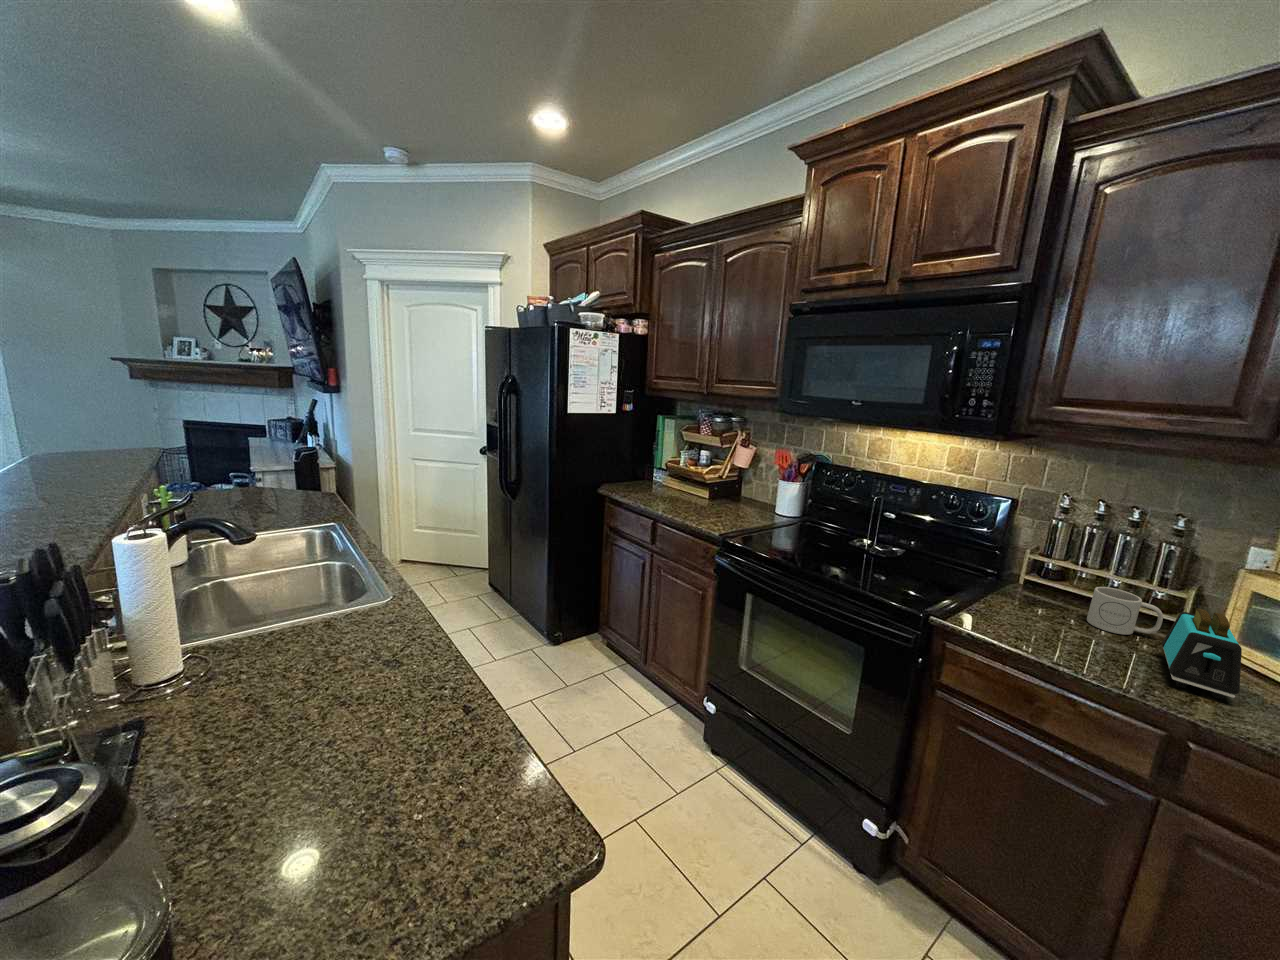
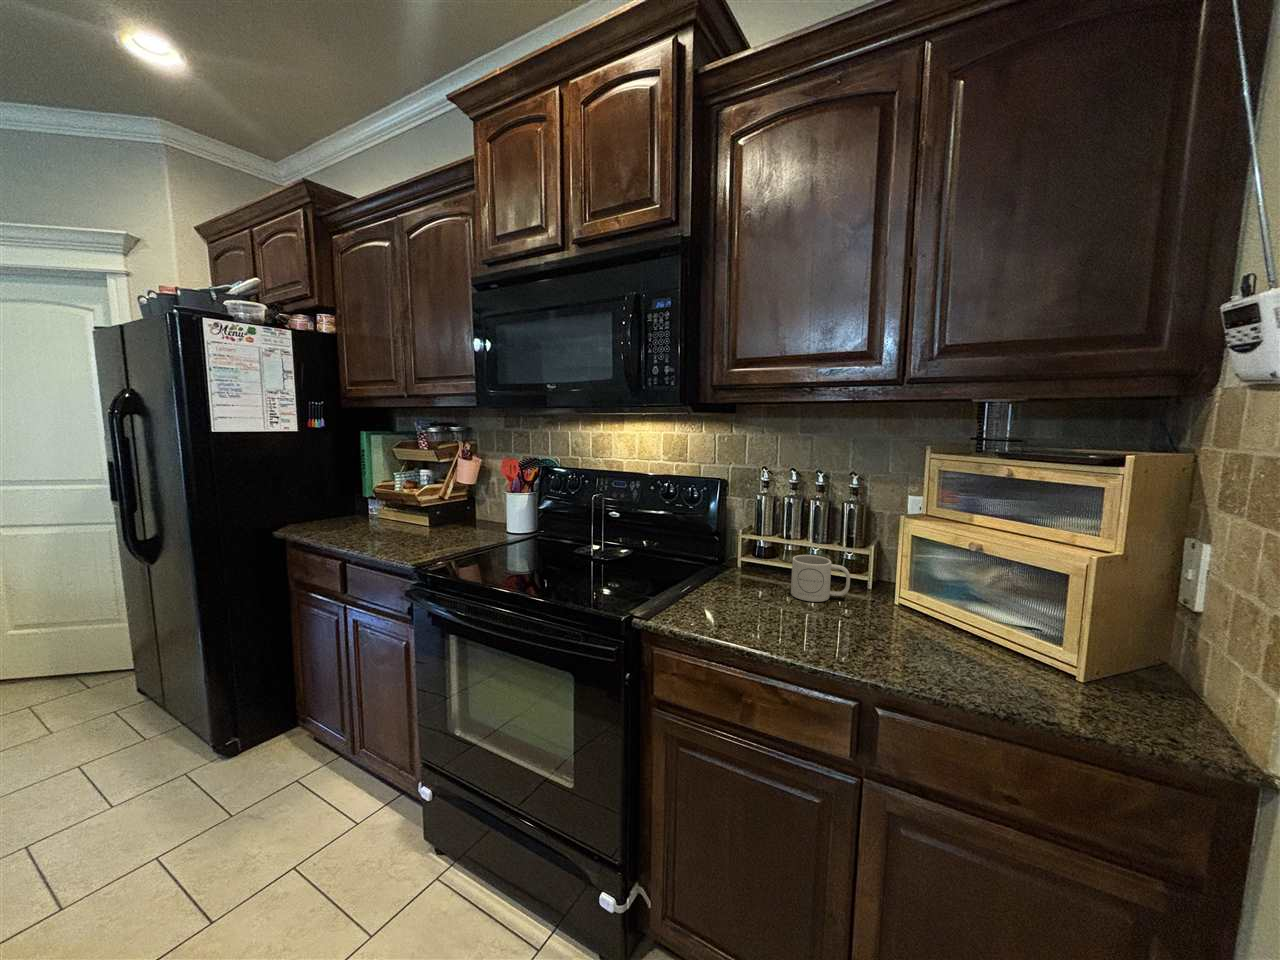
toaster: present [1162,608,1242,700] -> none [849,559,908,652]

